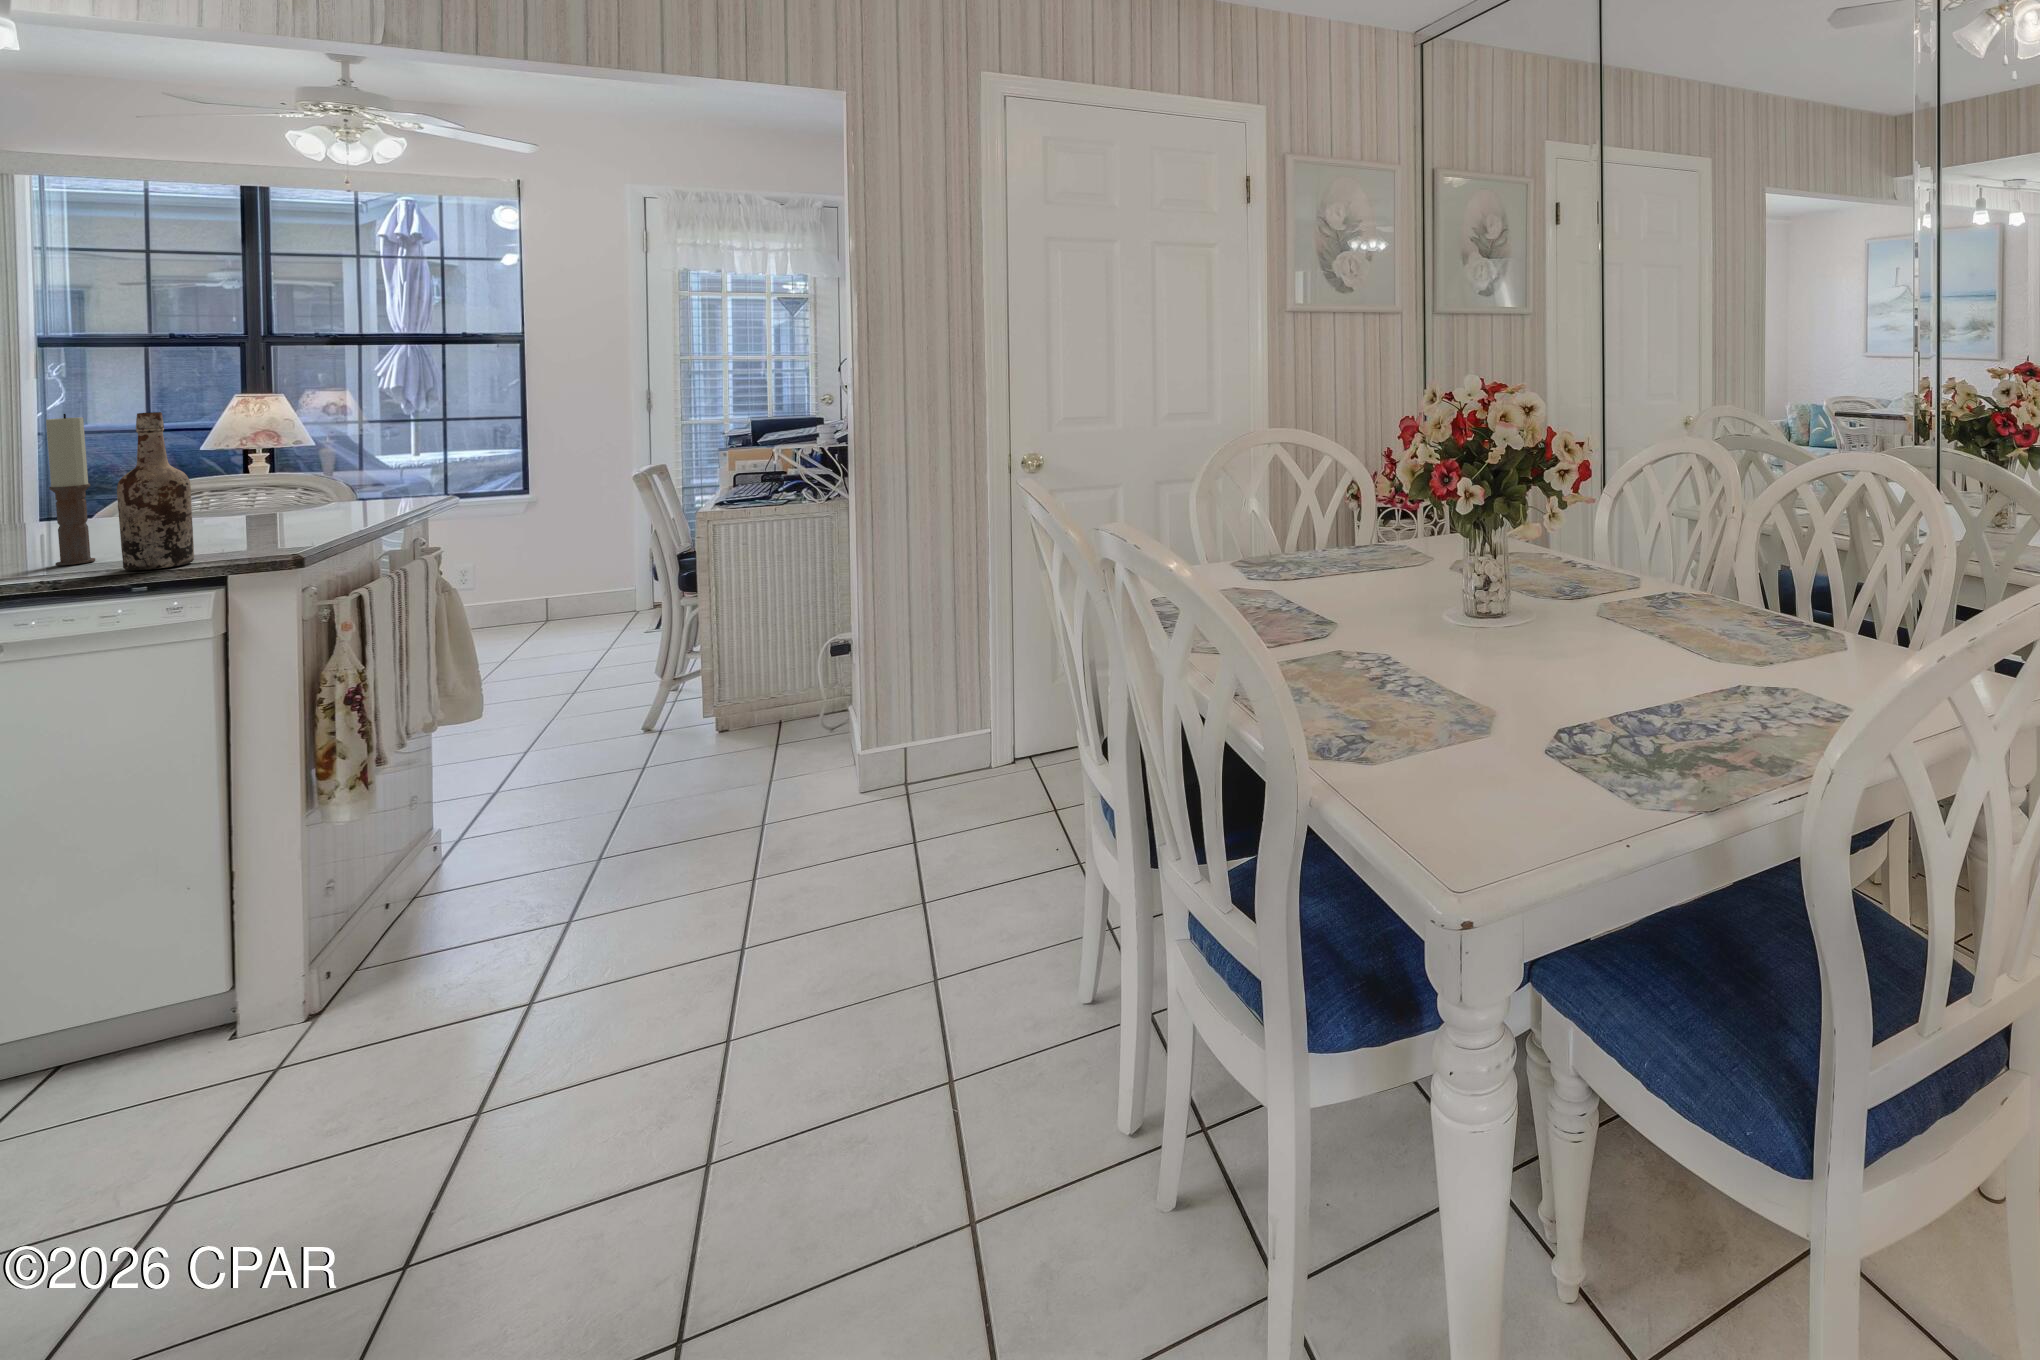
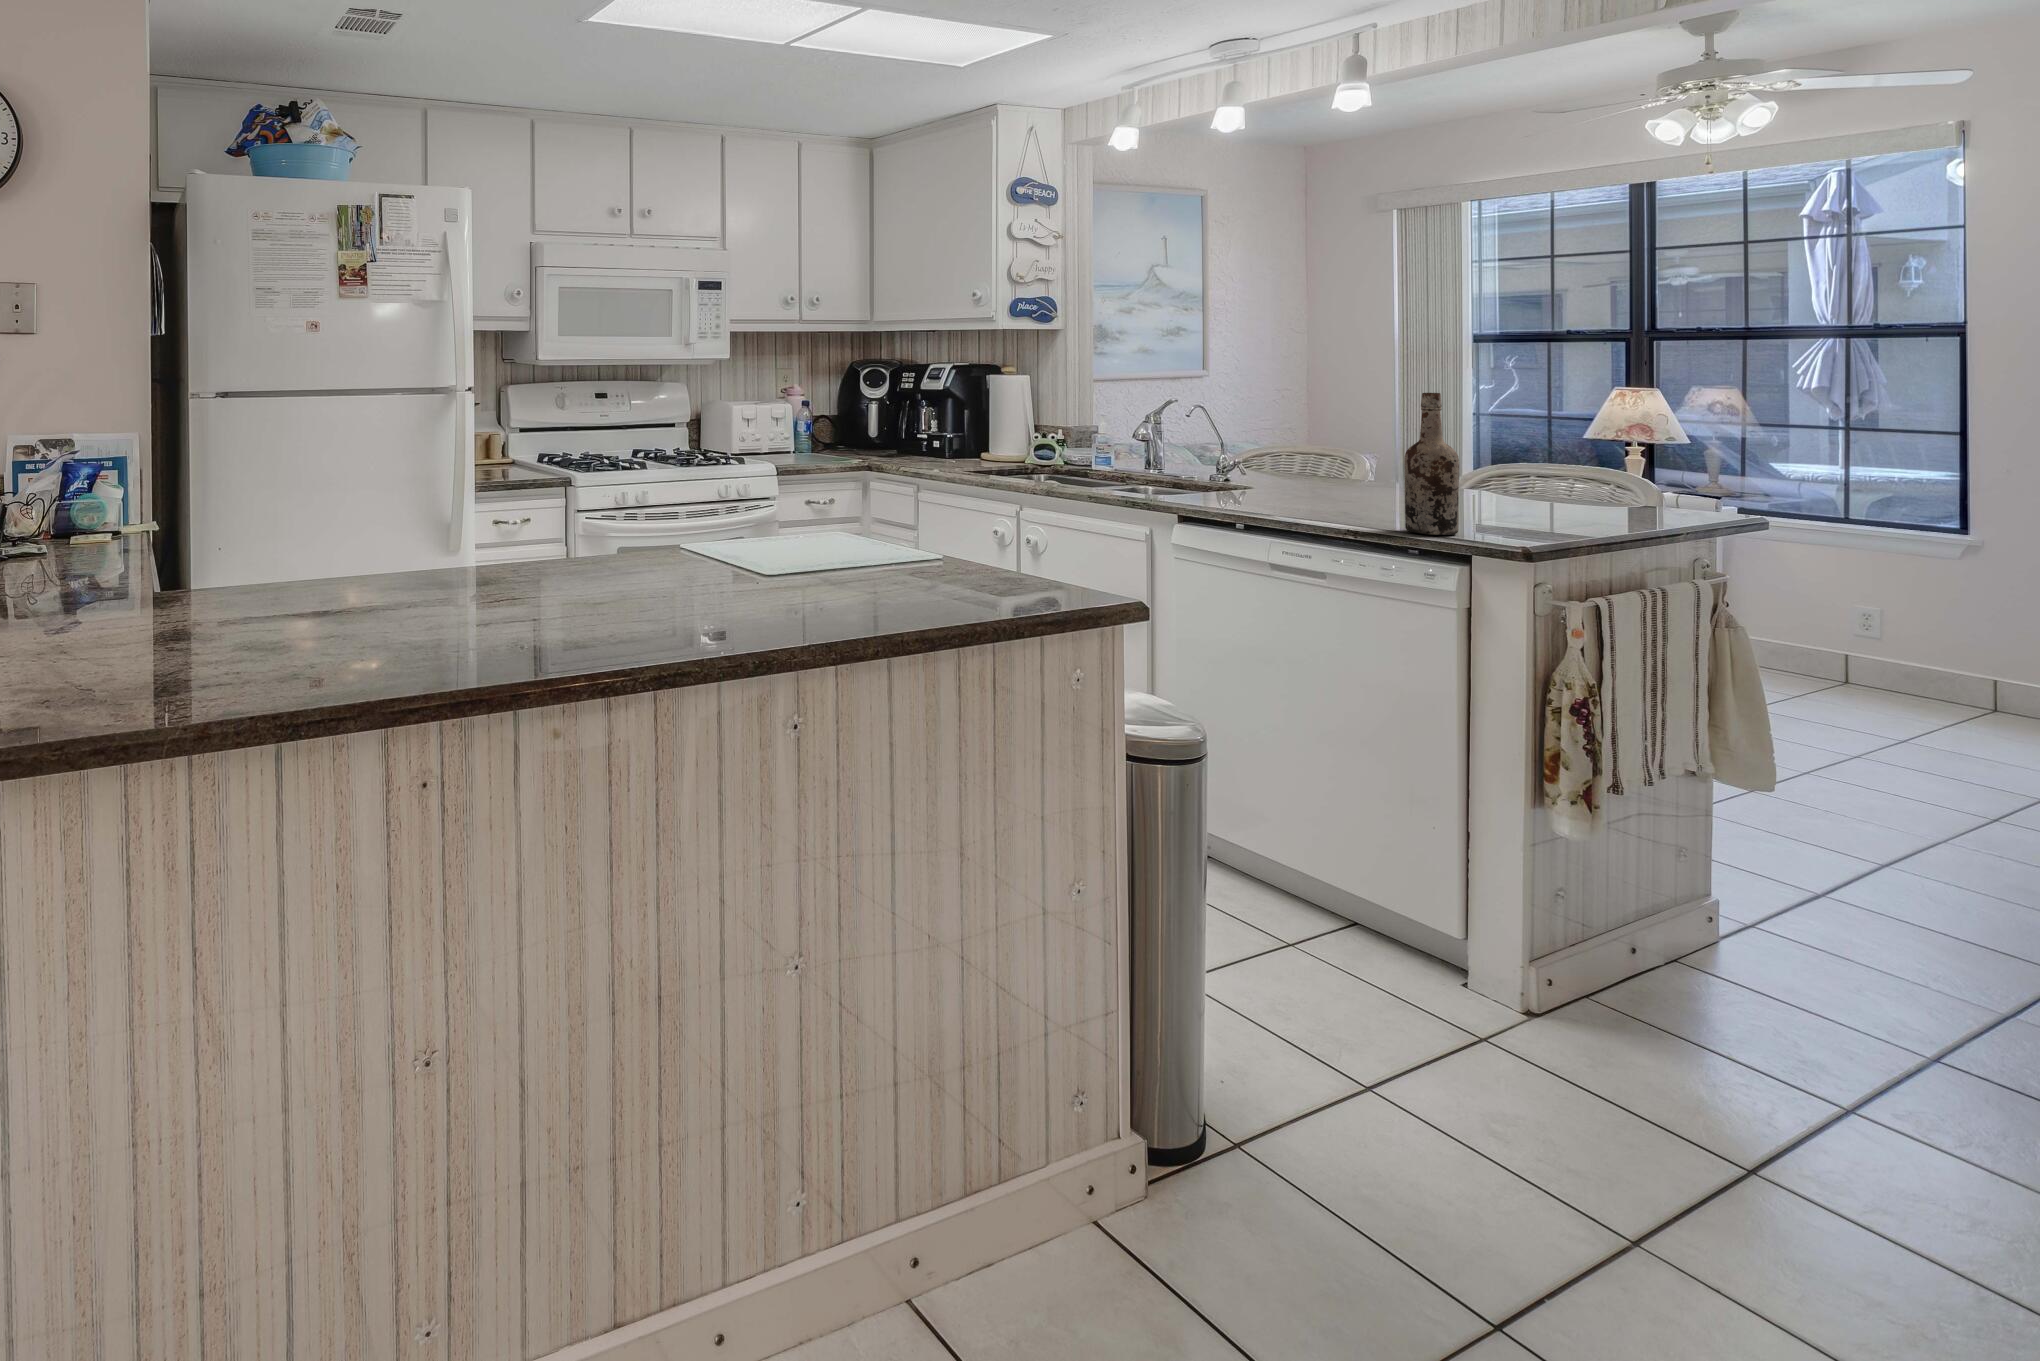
candle: present [46,414,95,565] -> none [1371,390,1399,519]

